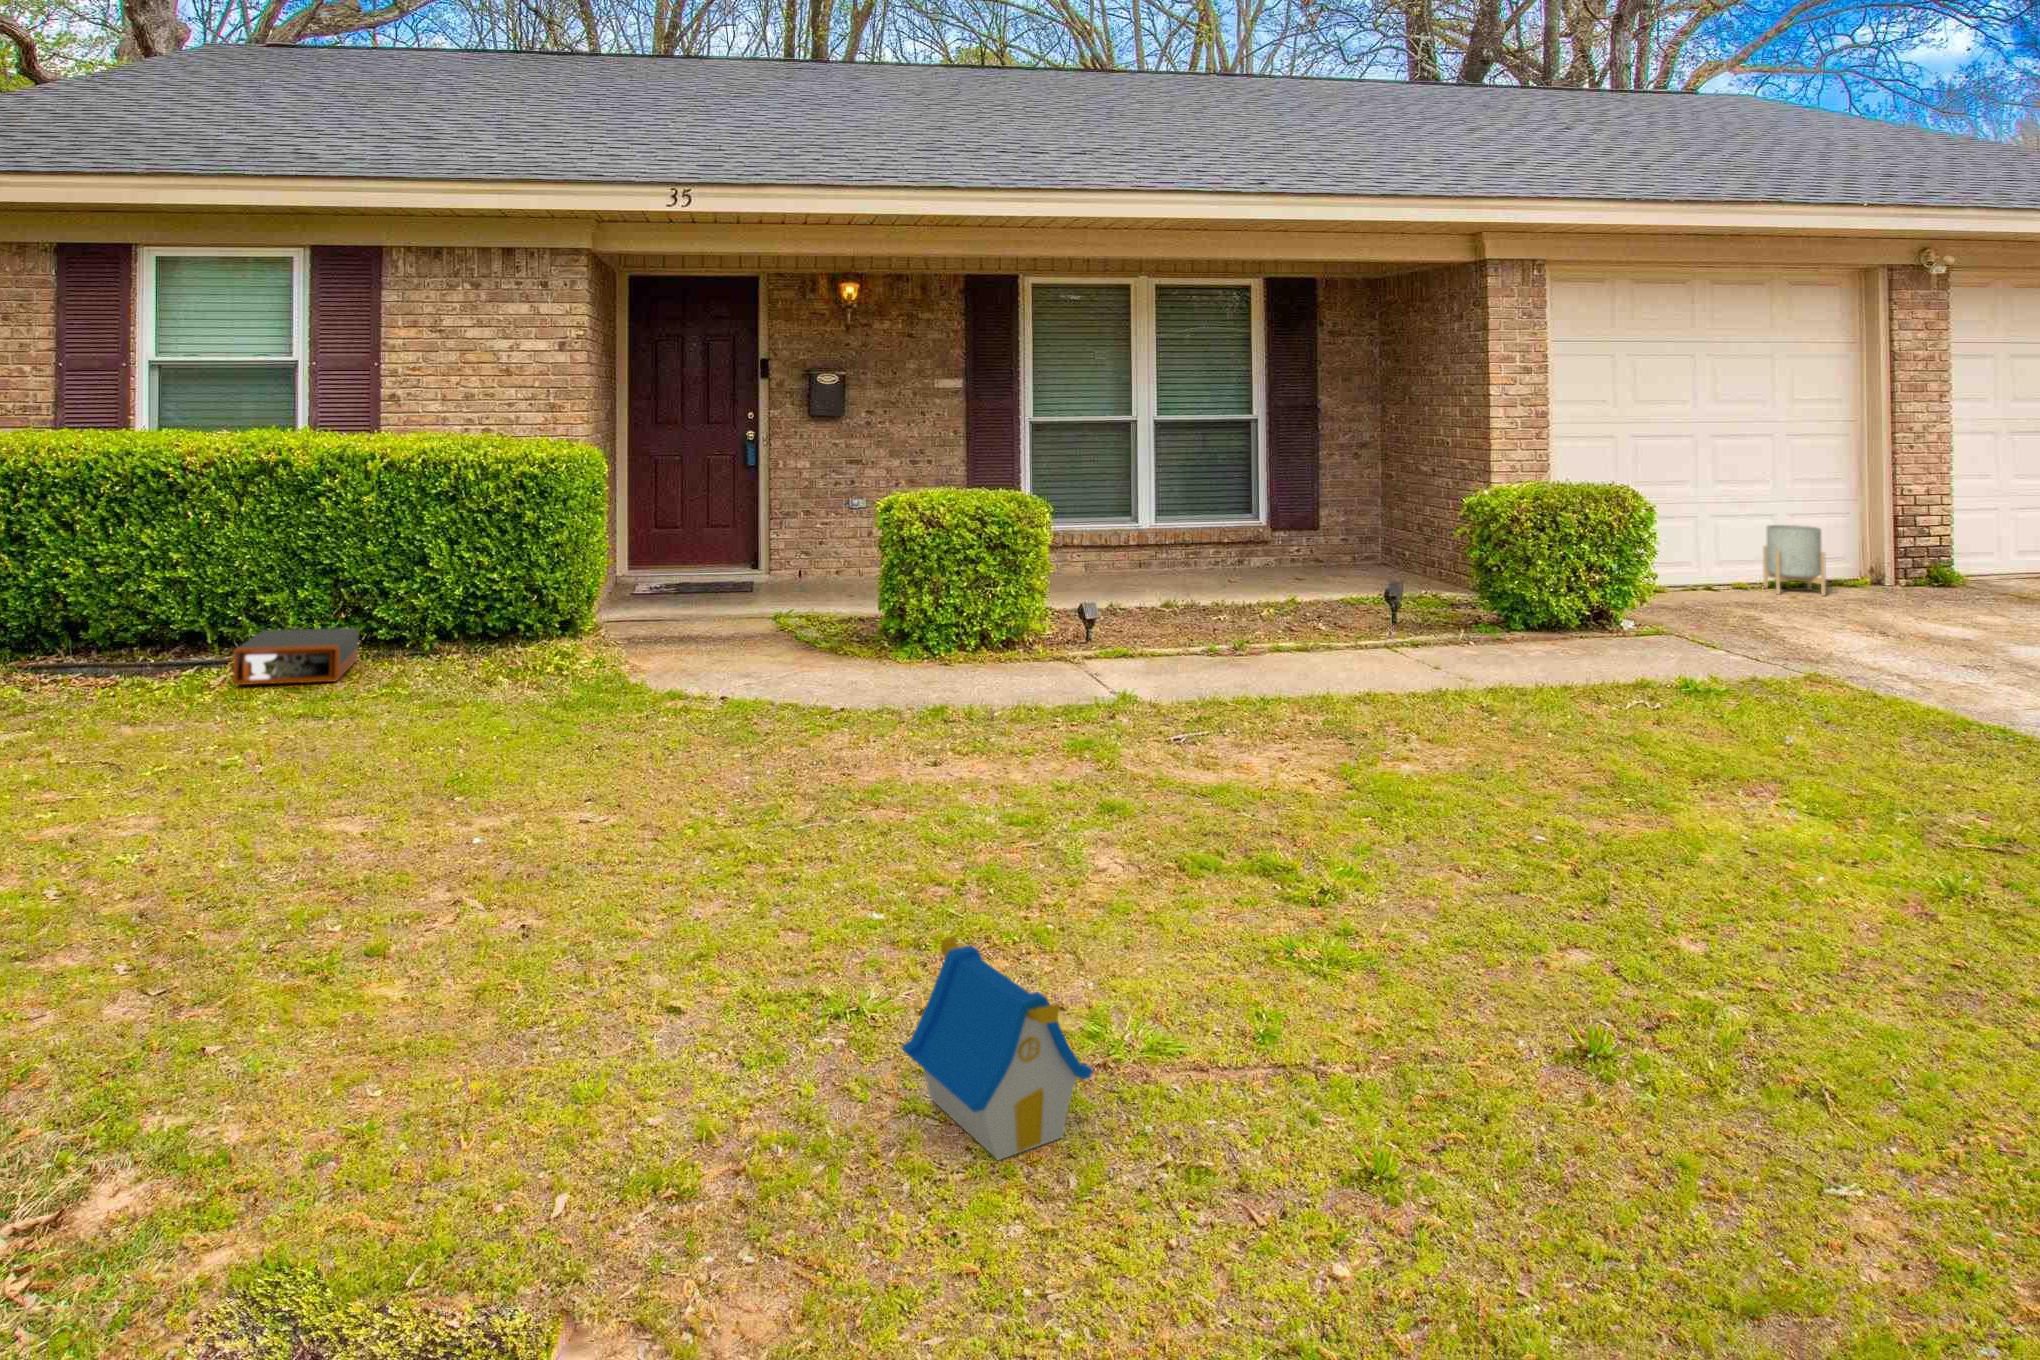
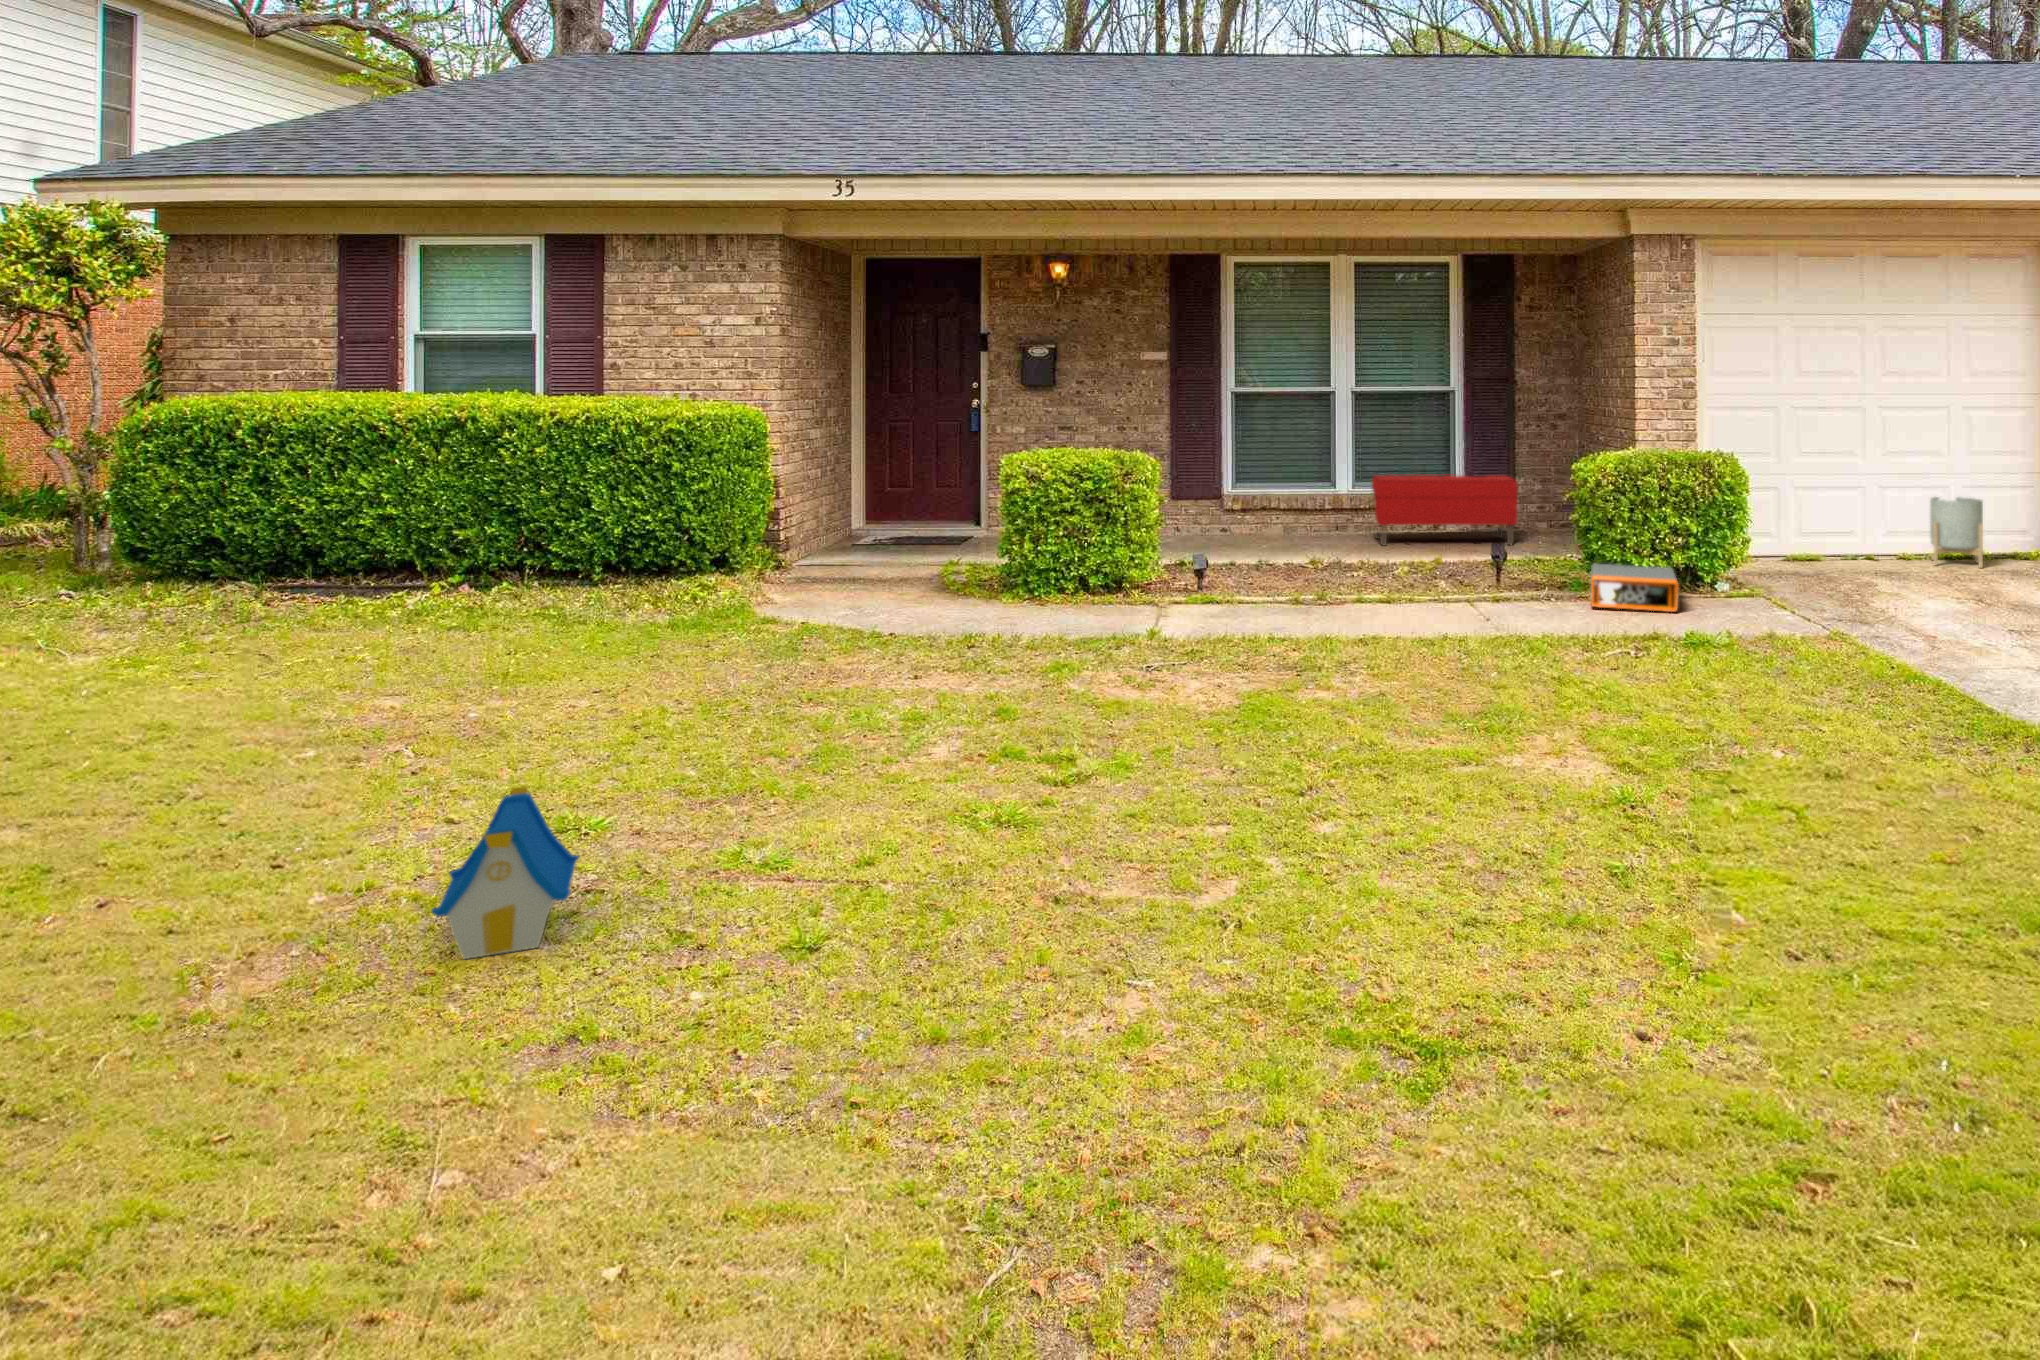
bench: none [1184,506,1345,583] -> present [1372,474,1518,546]
storage box: present [233,628,358,685] -> present [1590,564,1679,612]

